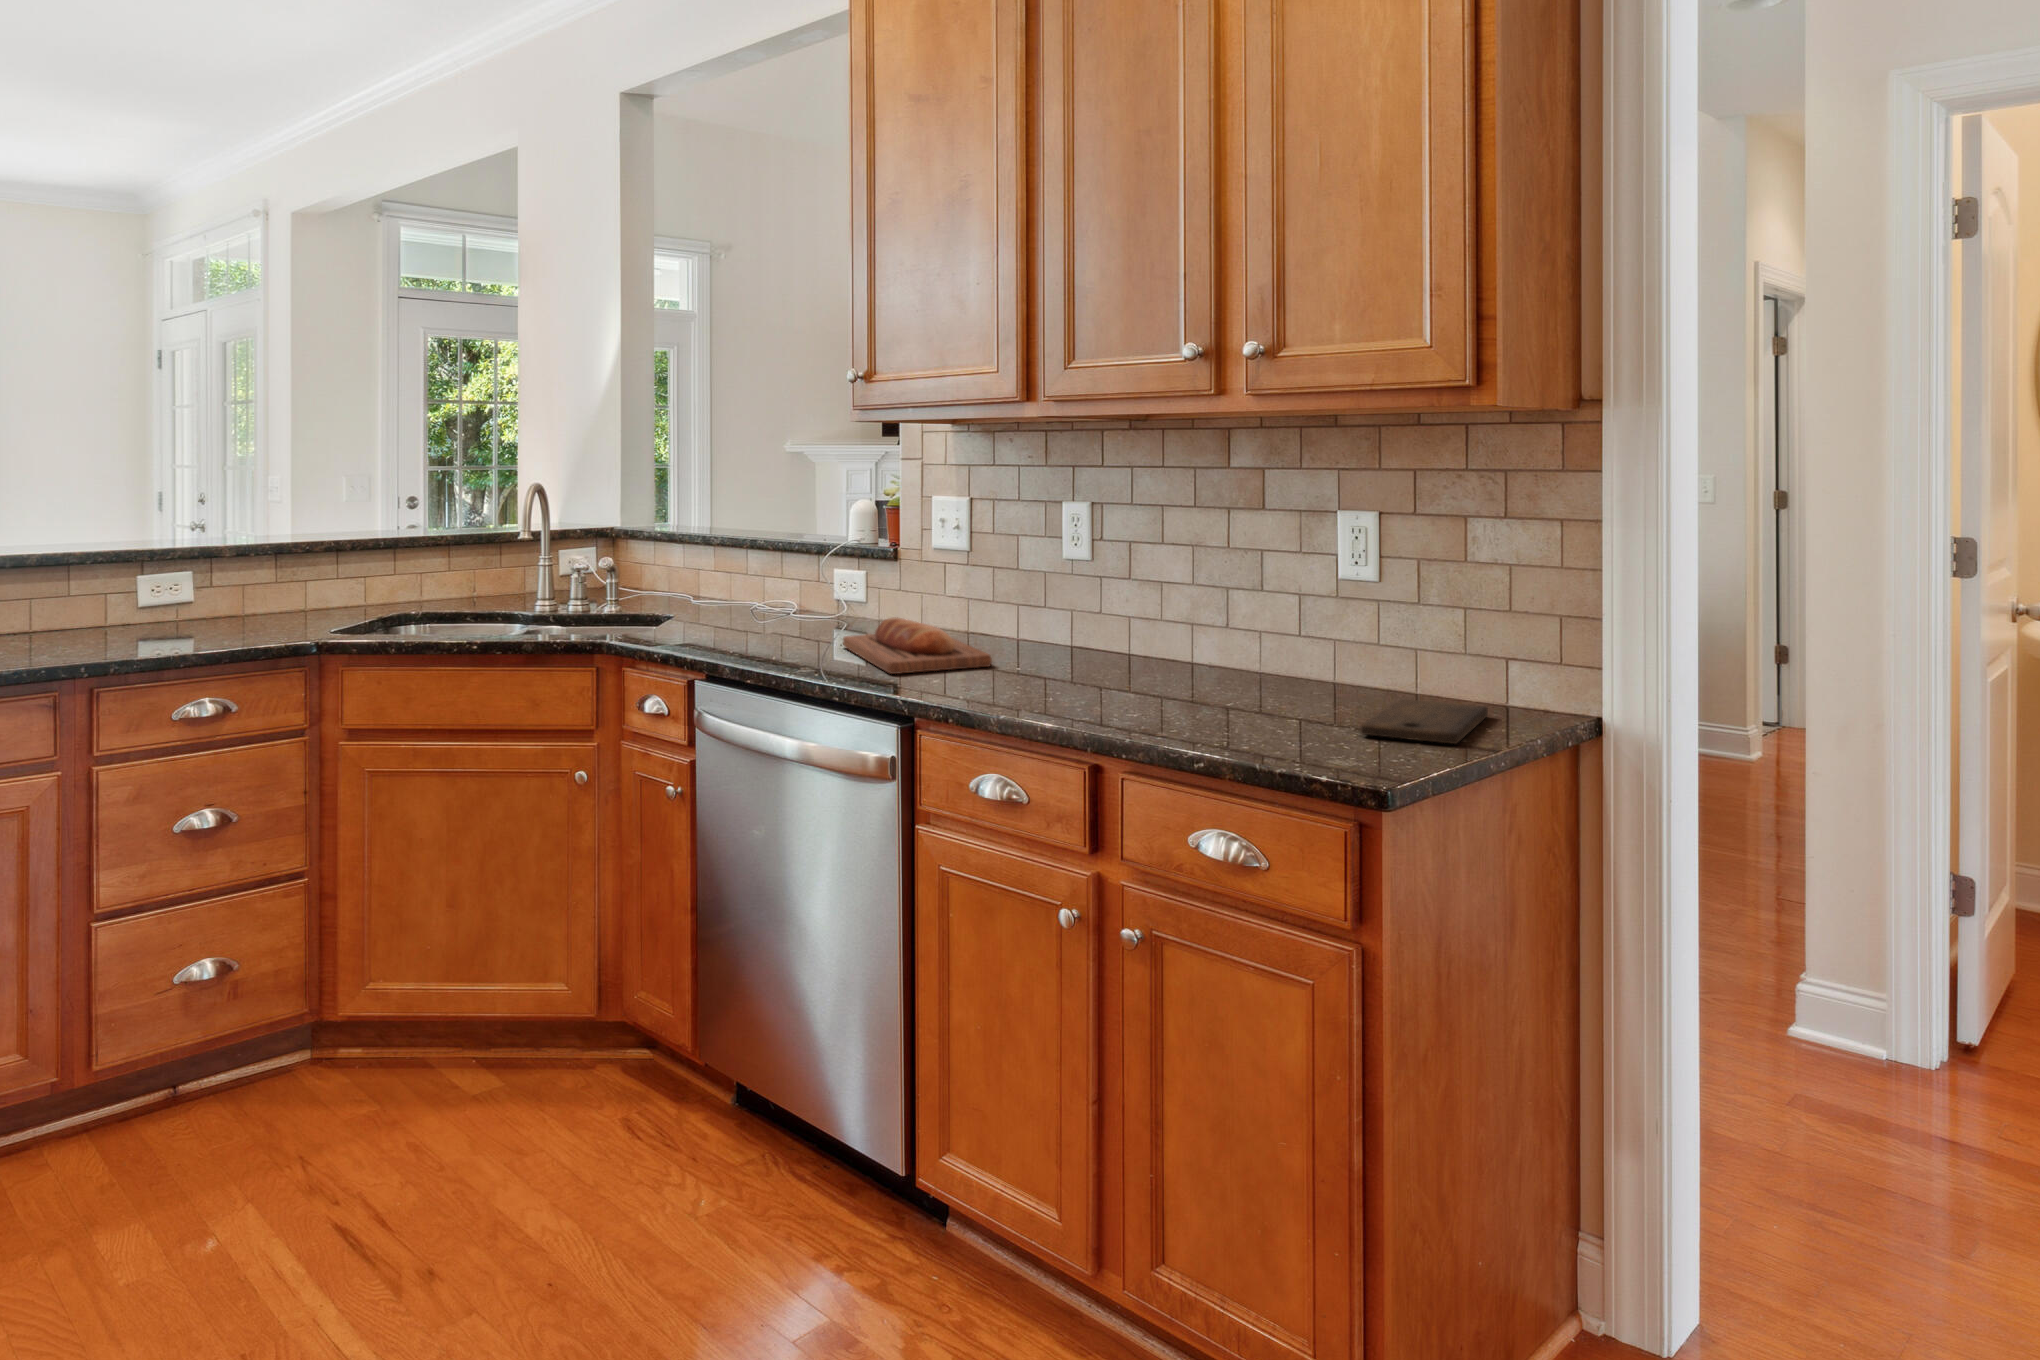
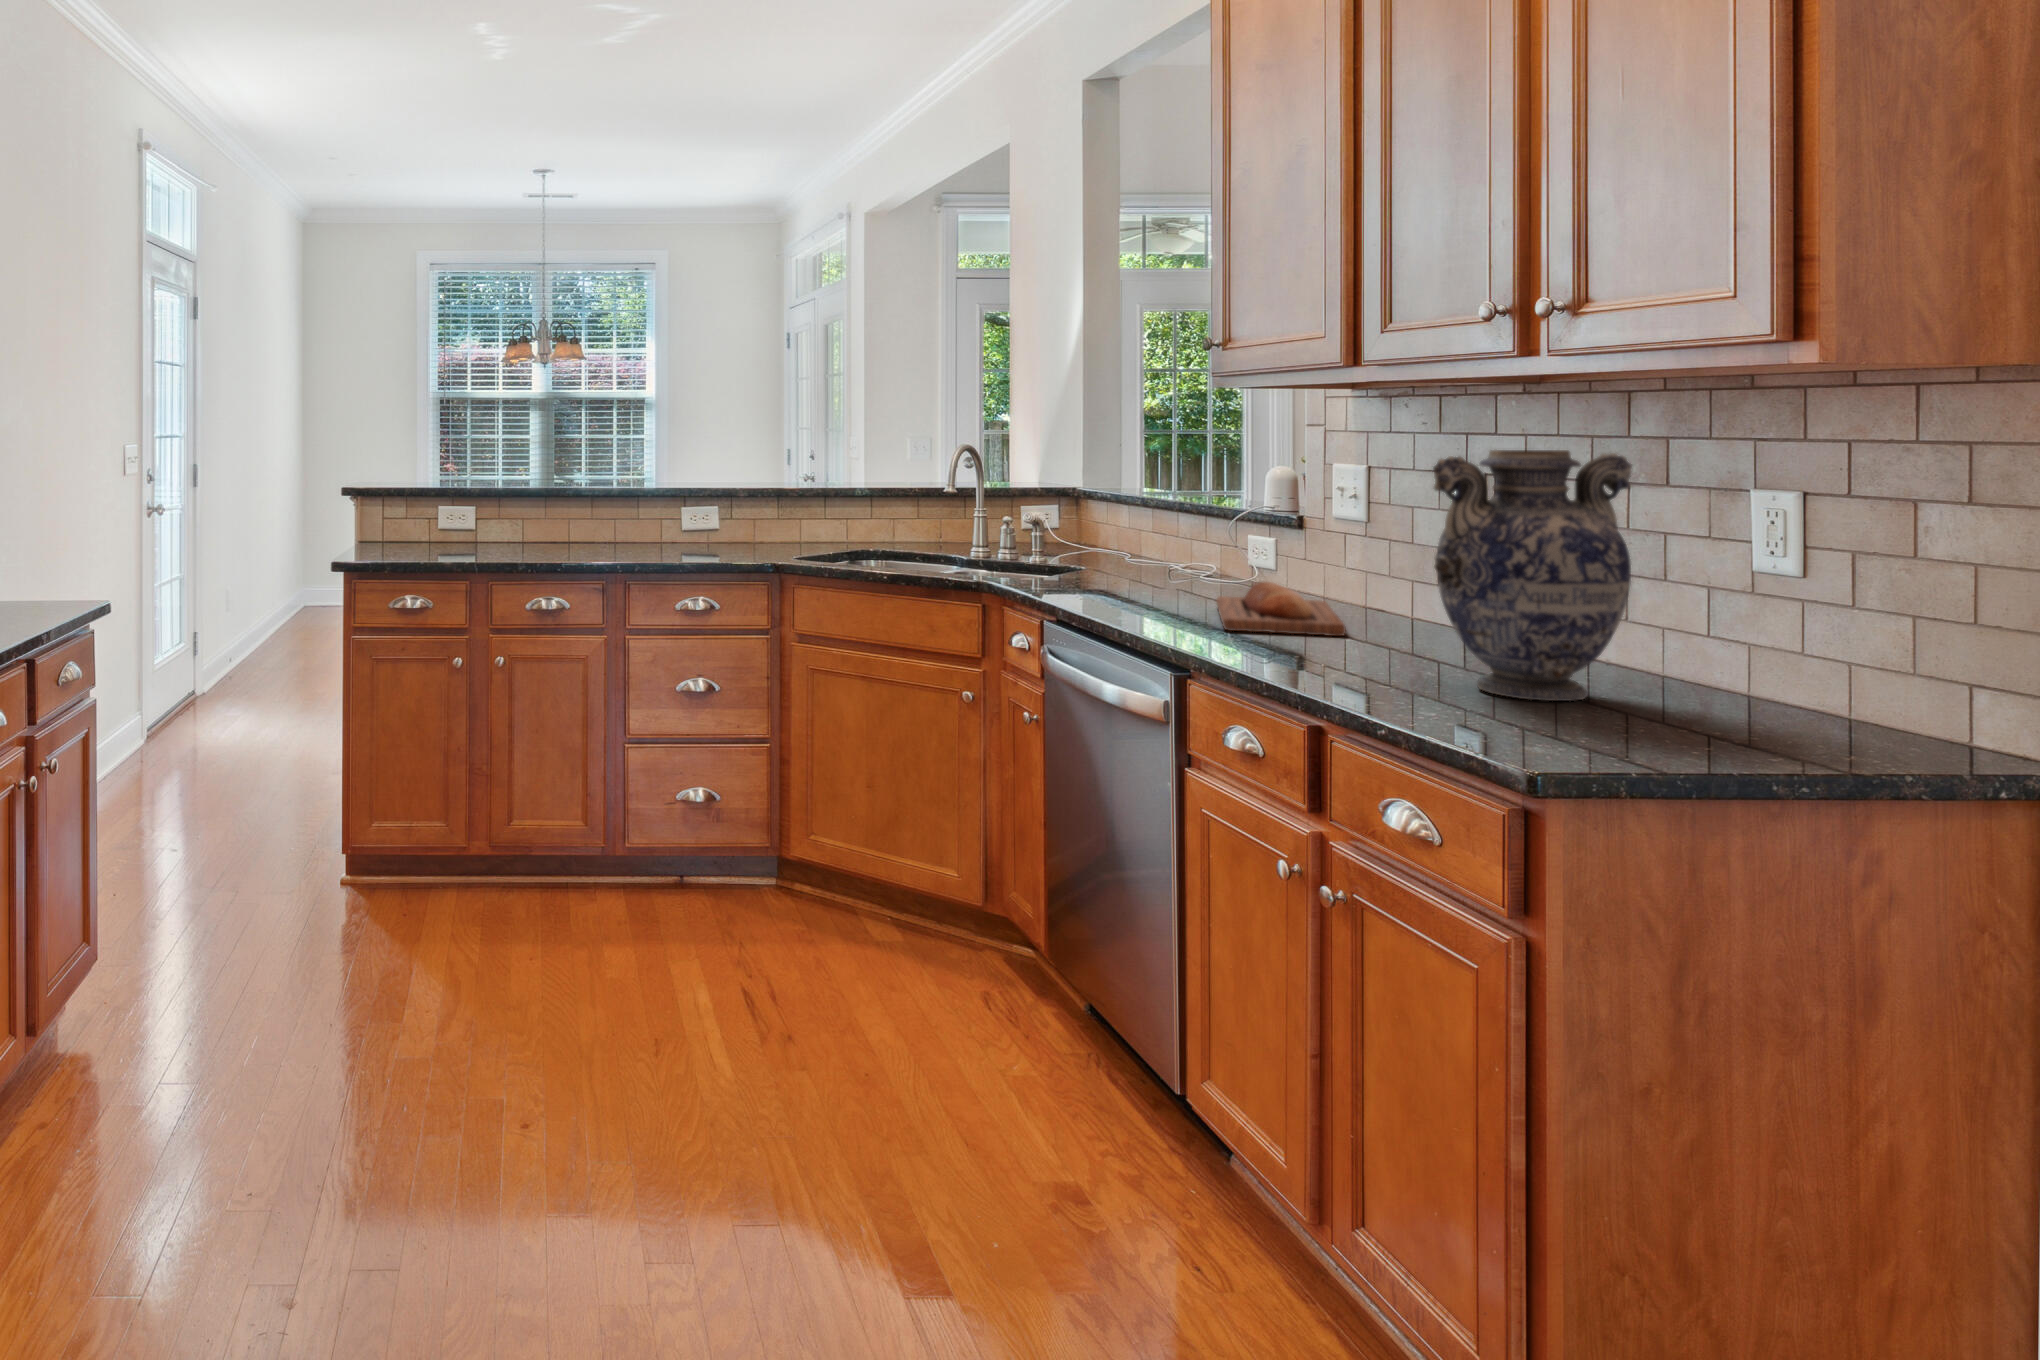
vase: none [1134,484,1283,714] -> present [1433,450,1631,701]
cutting board: present [1361,699,1488,744] -> none [1671,714,1912,761]

